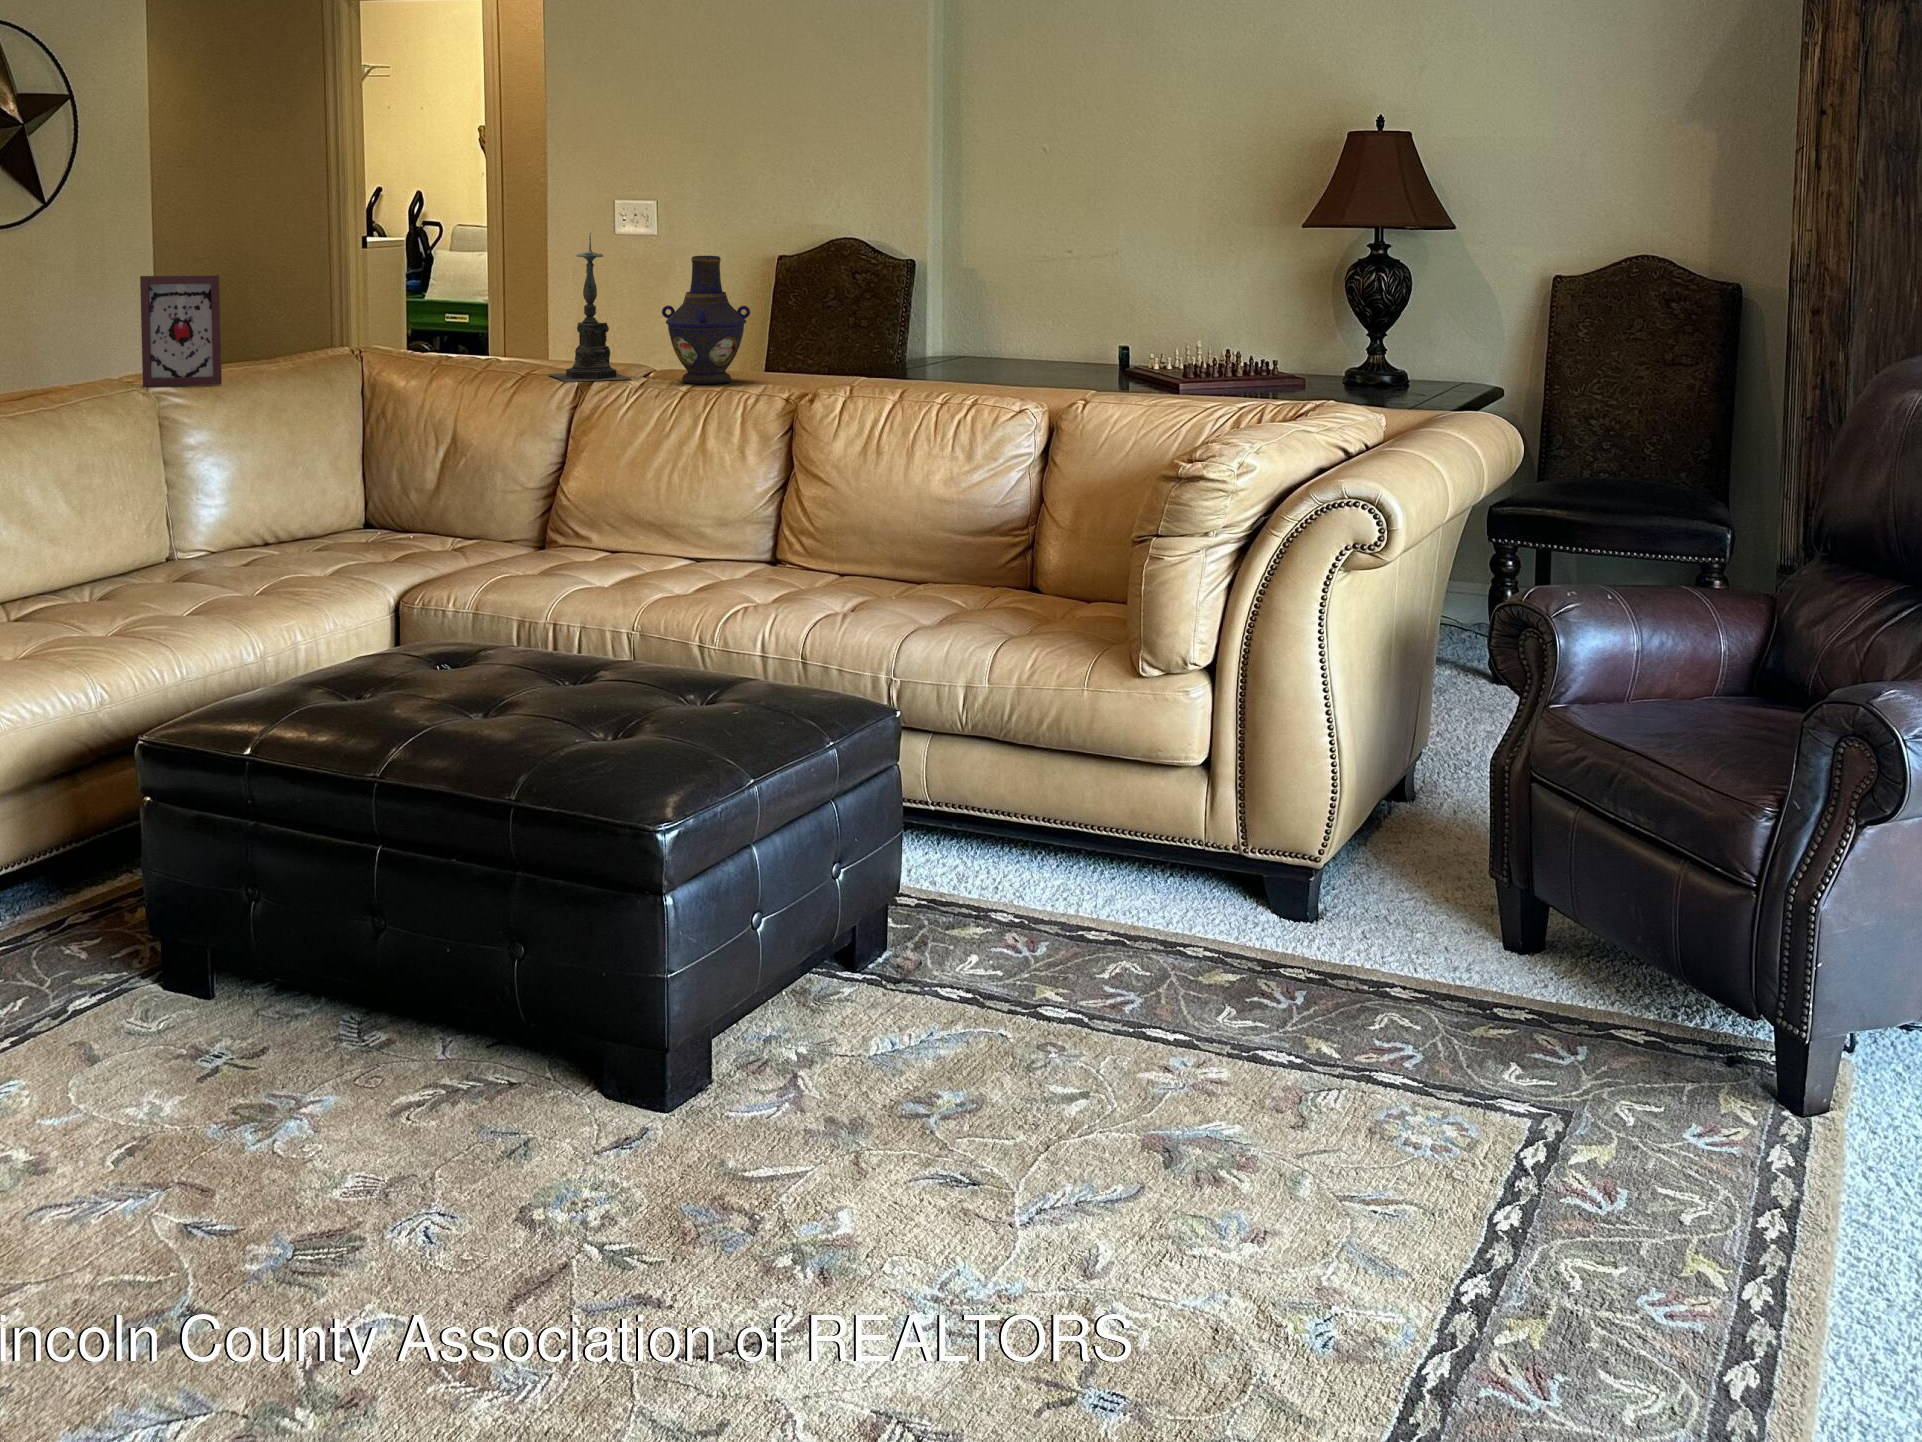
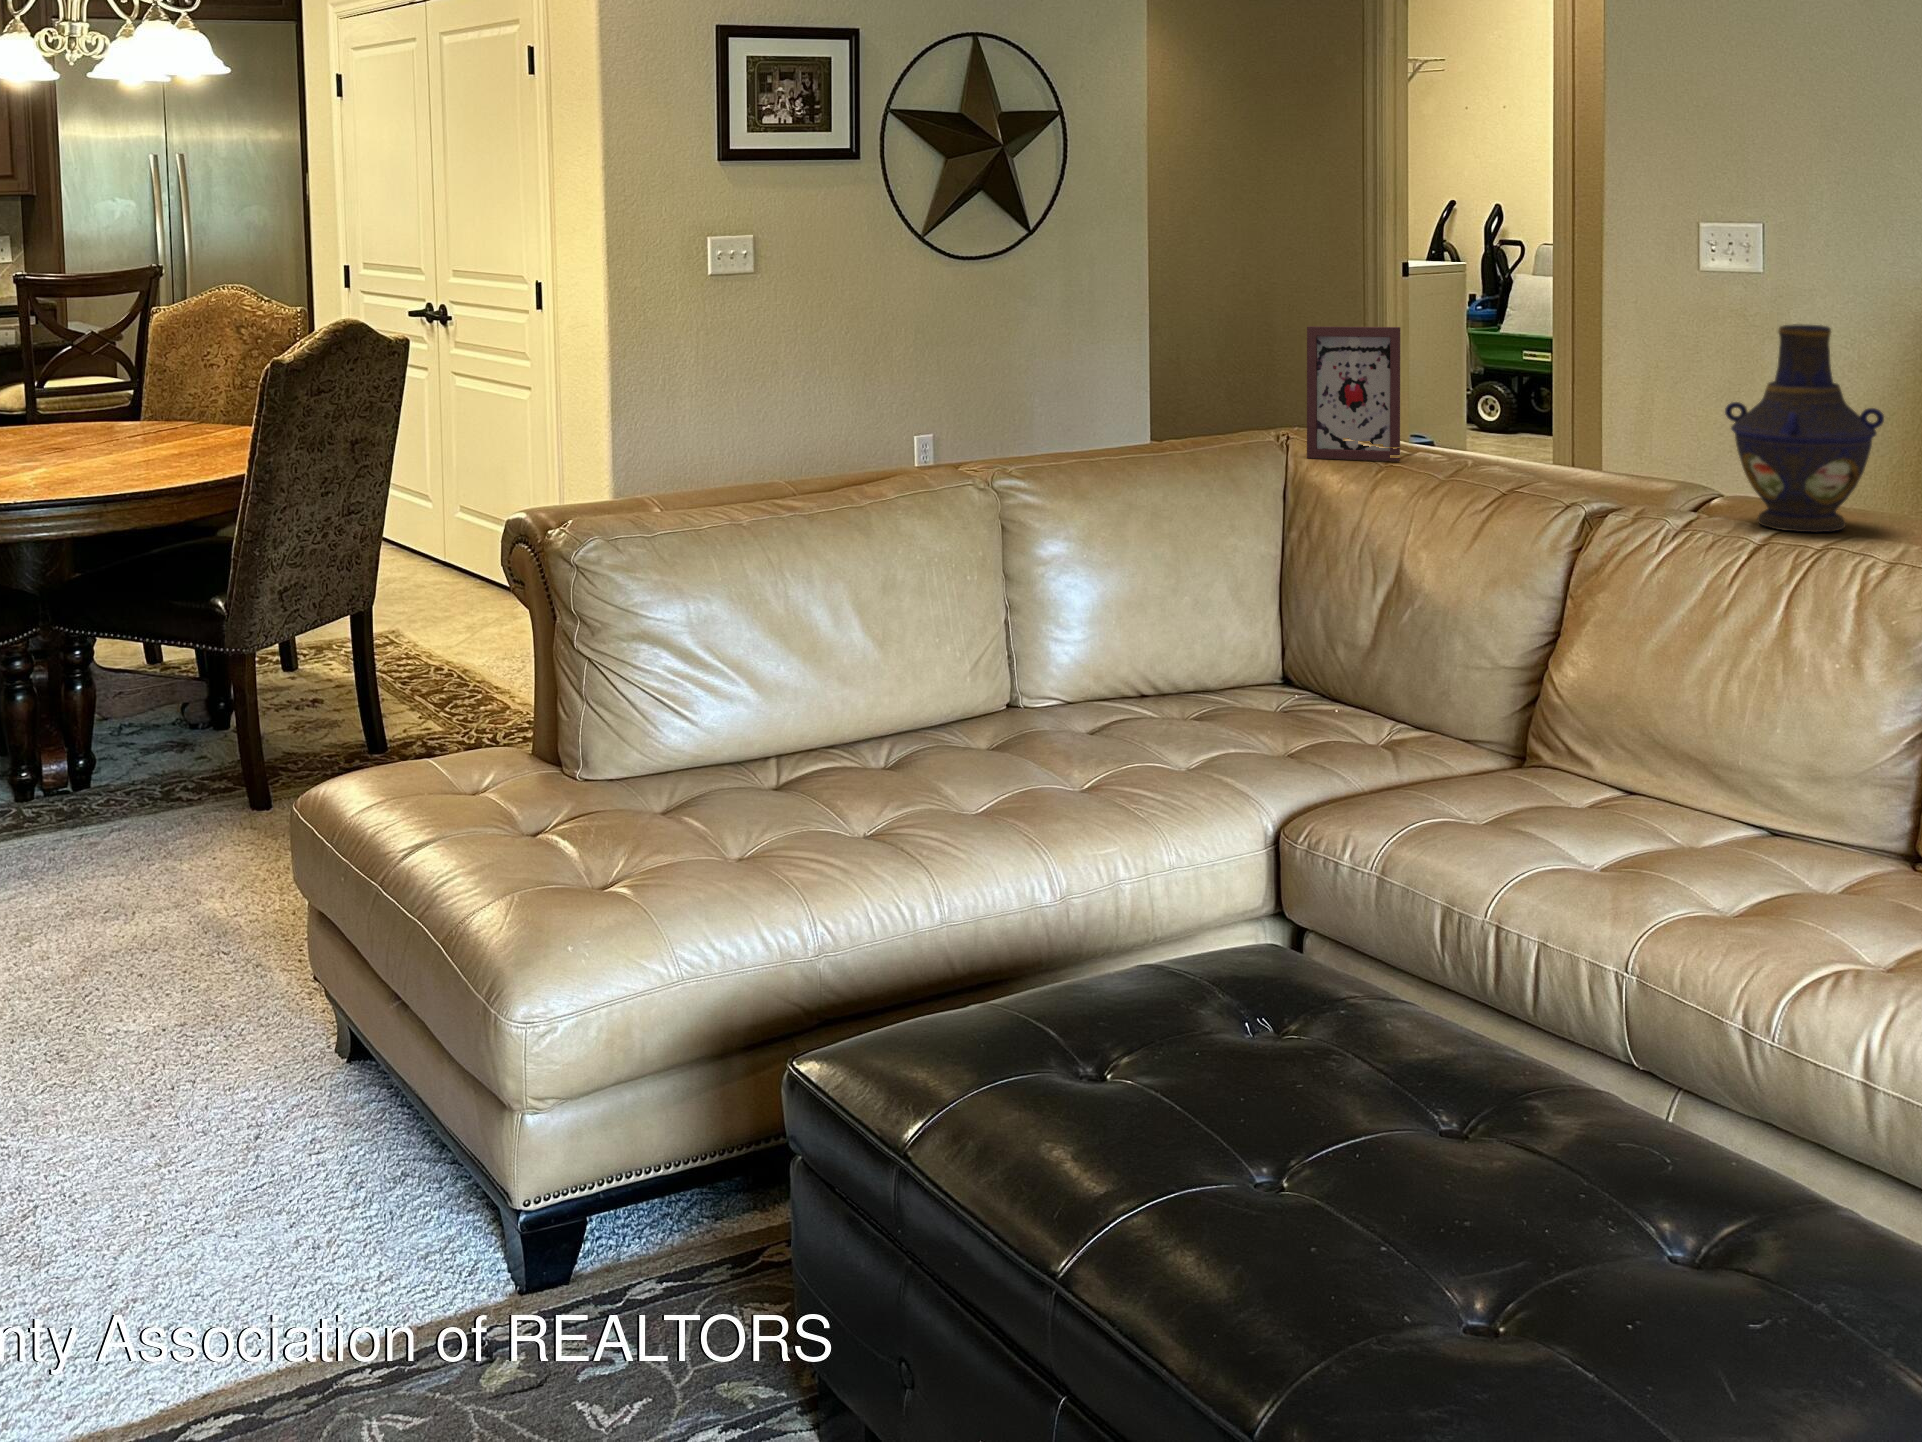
candle holder: present [549,233,631,382] -> none [1543,286,1674,511]
picture frame: present [140,275,222,386] -> present [1307,326,1400,461]

